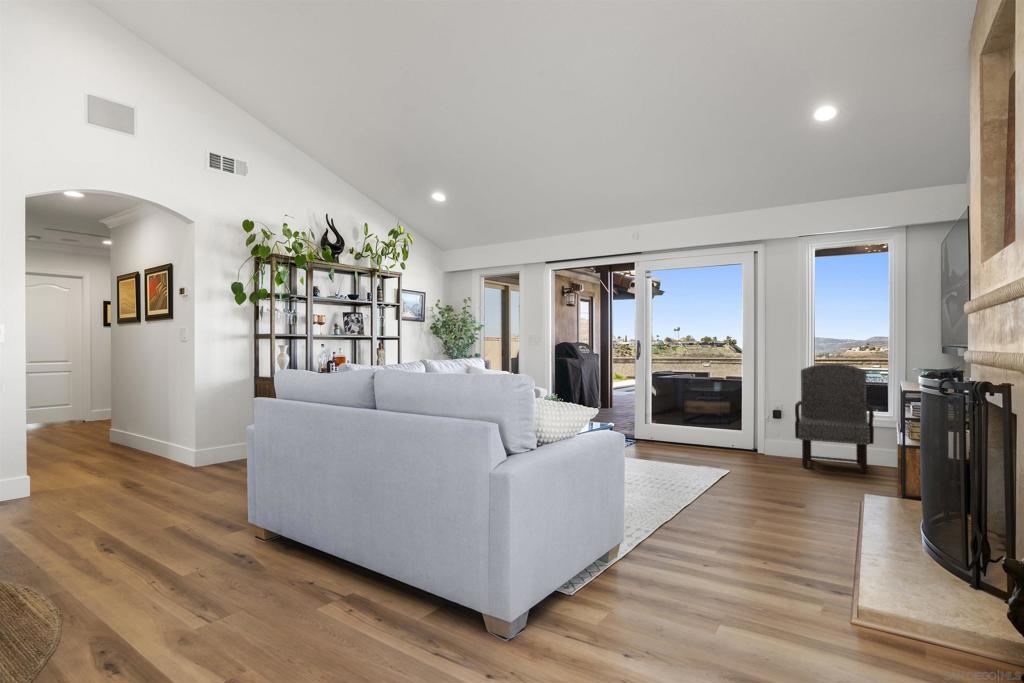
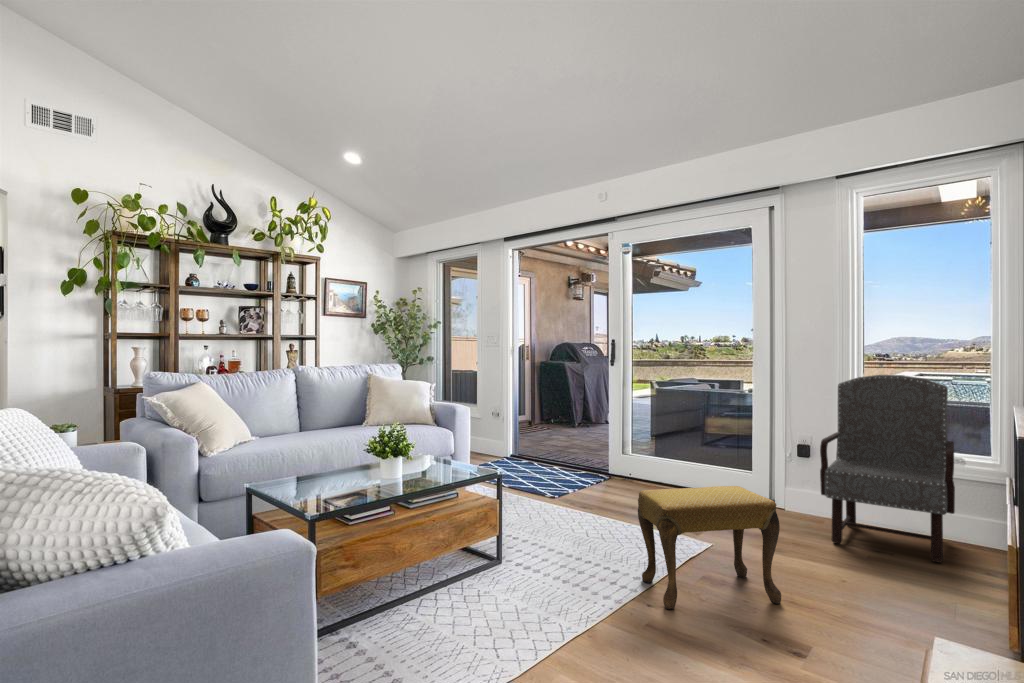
footstool: none [706,429,792,496] -> present [638,486,781,609]

